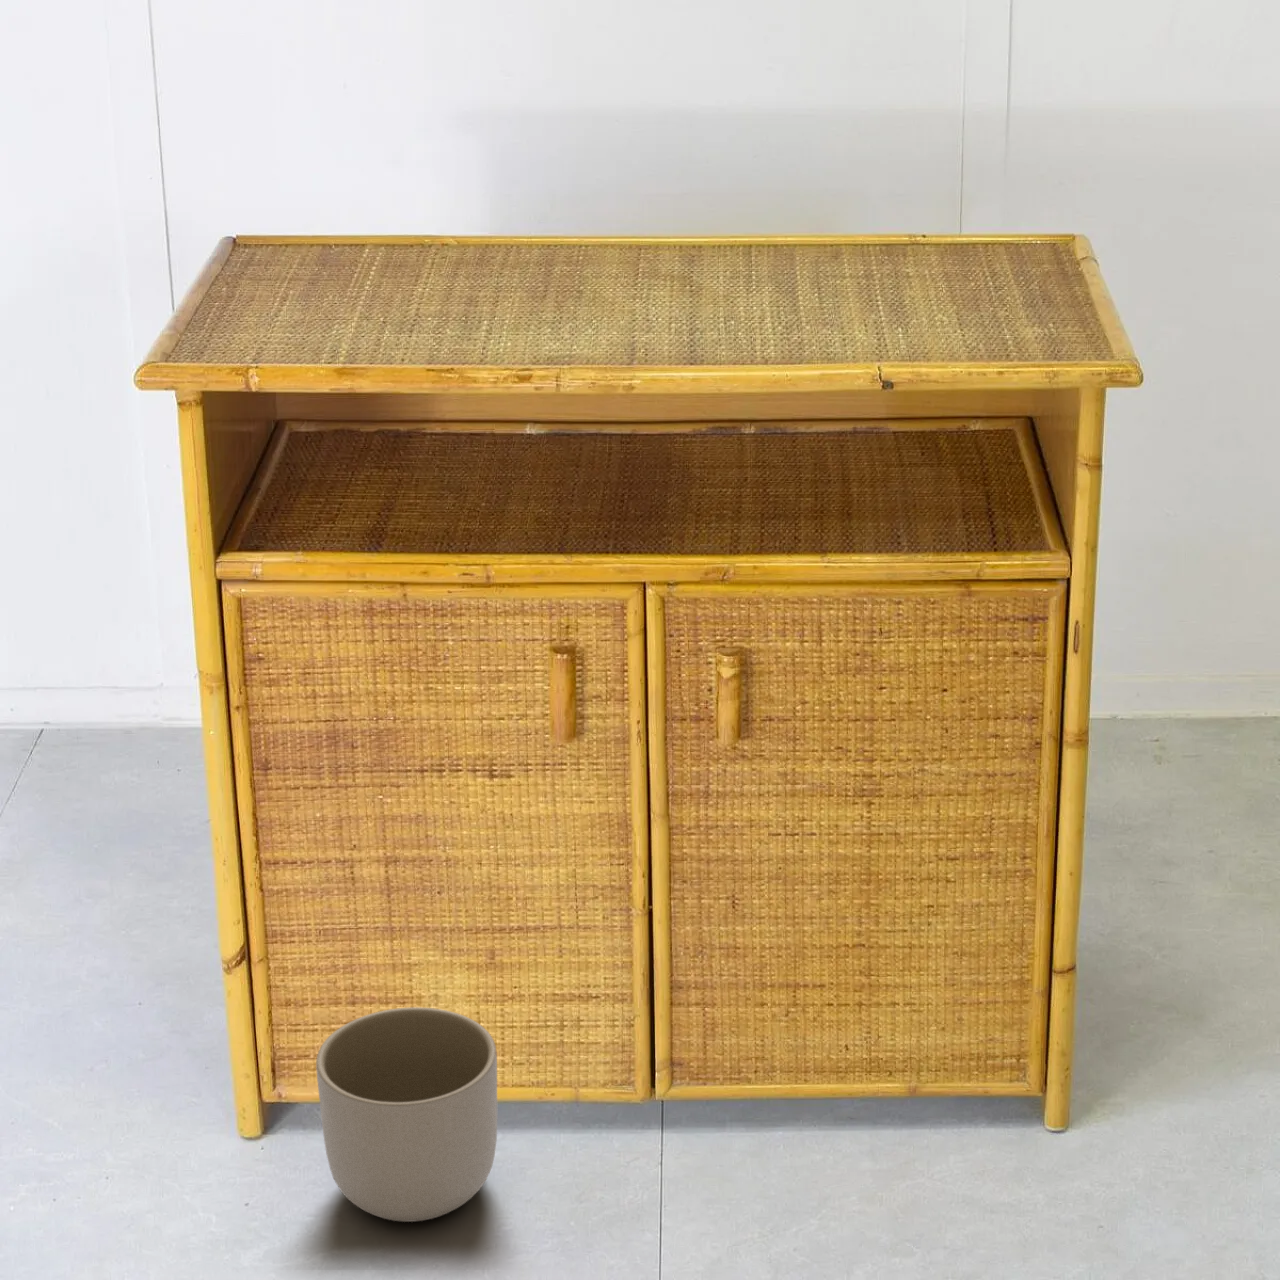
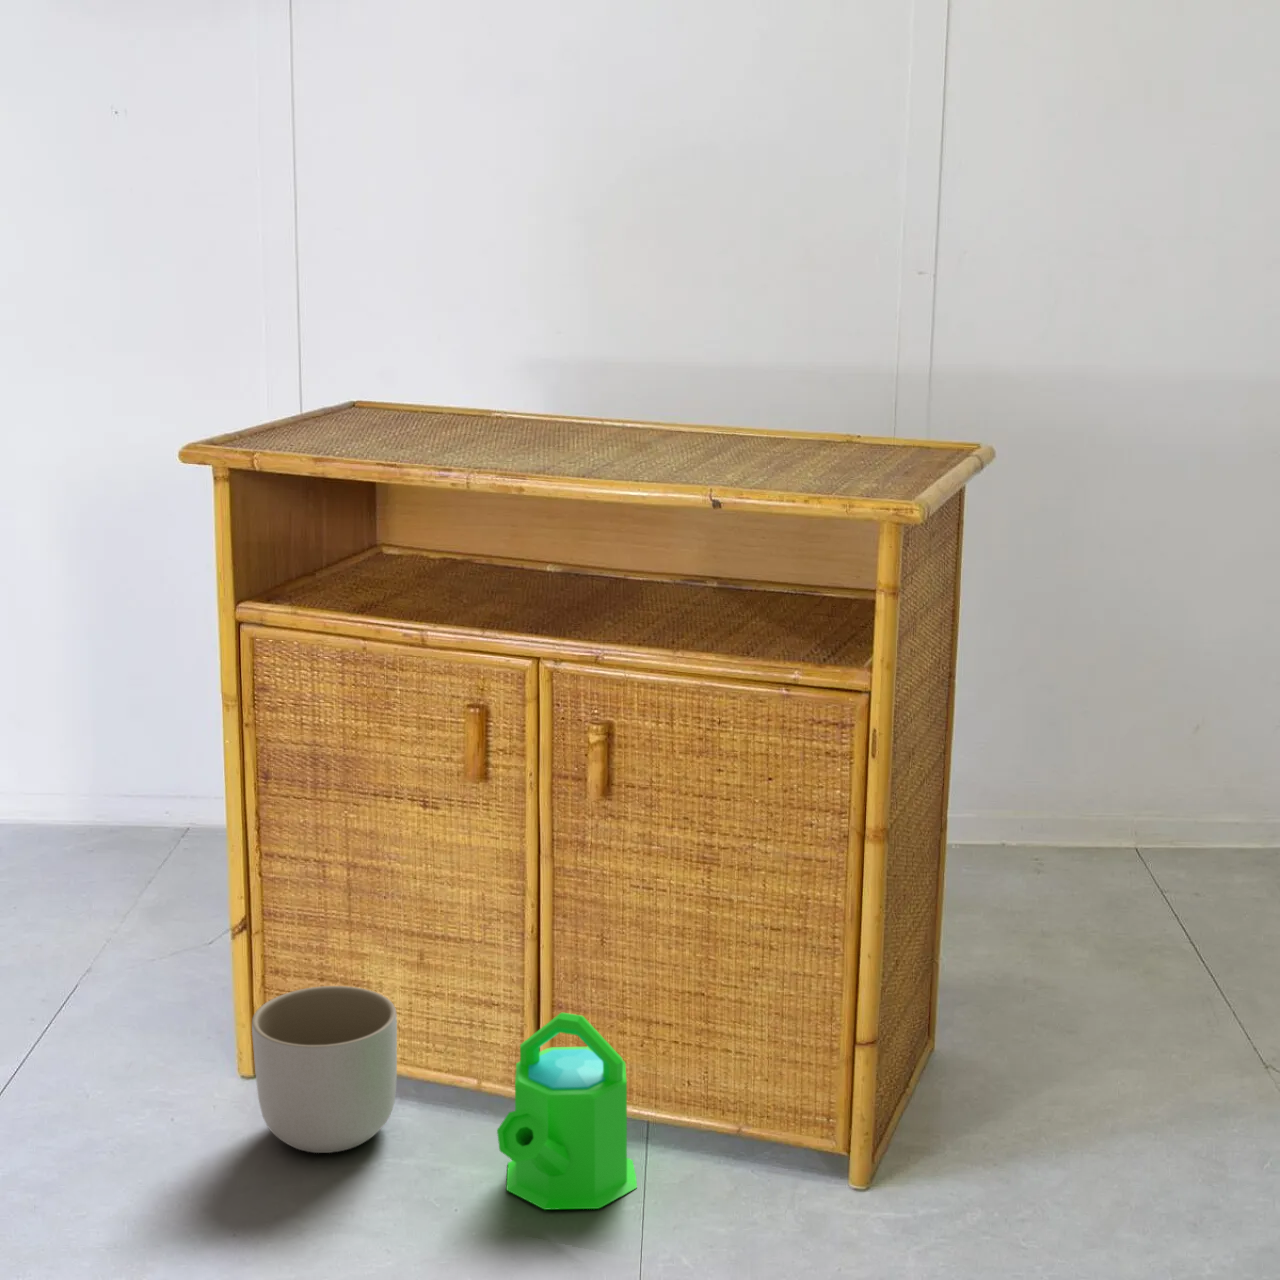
watering can: none [653,1000,819,1232] -> present [497,1013,637,1210]

